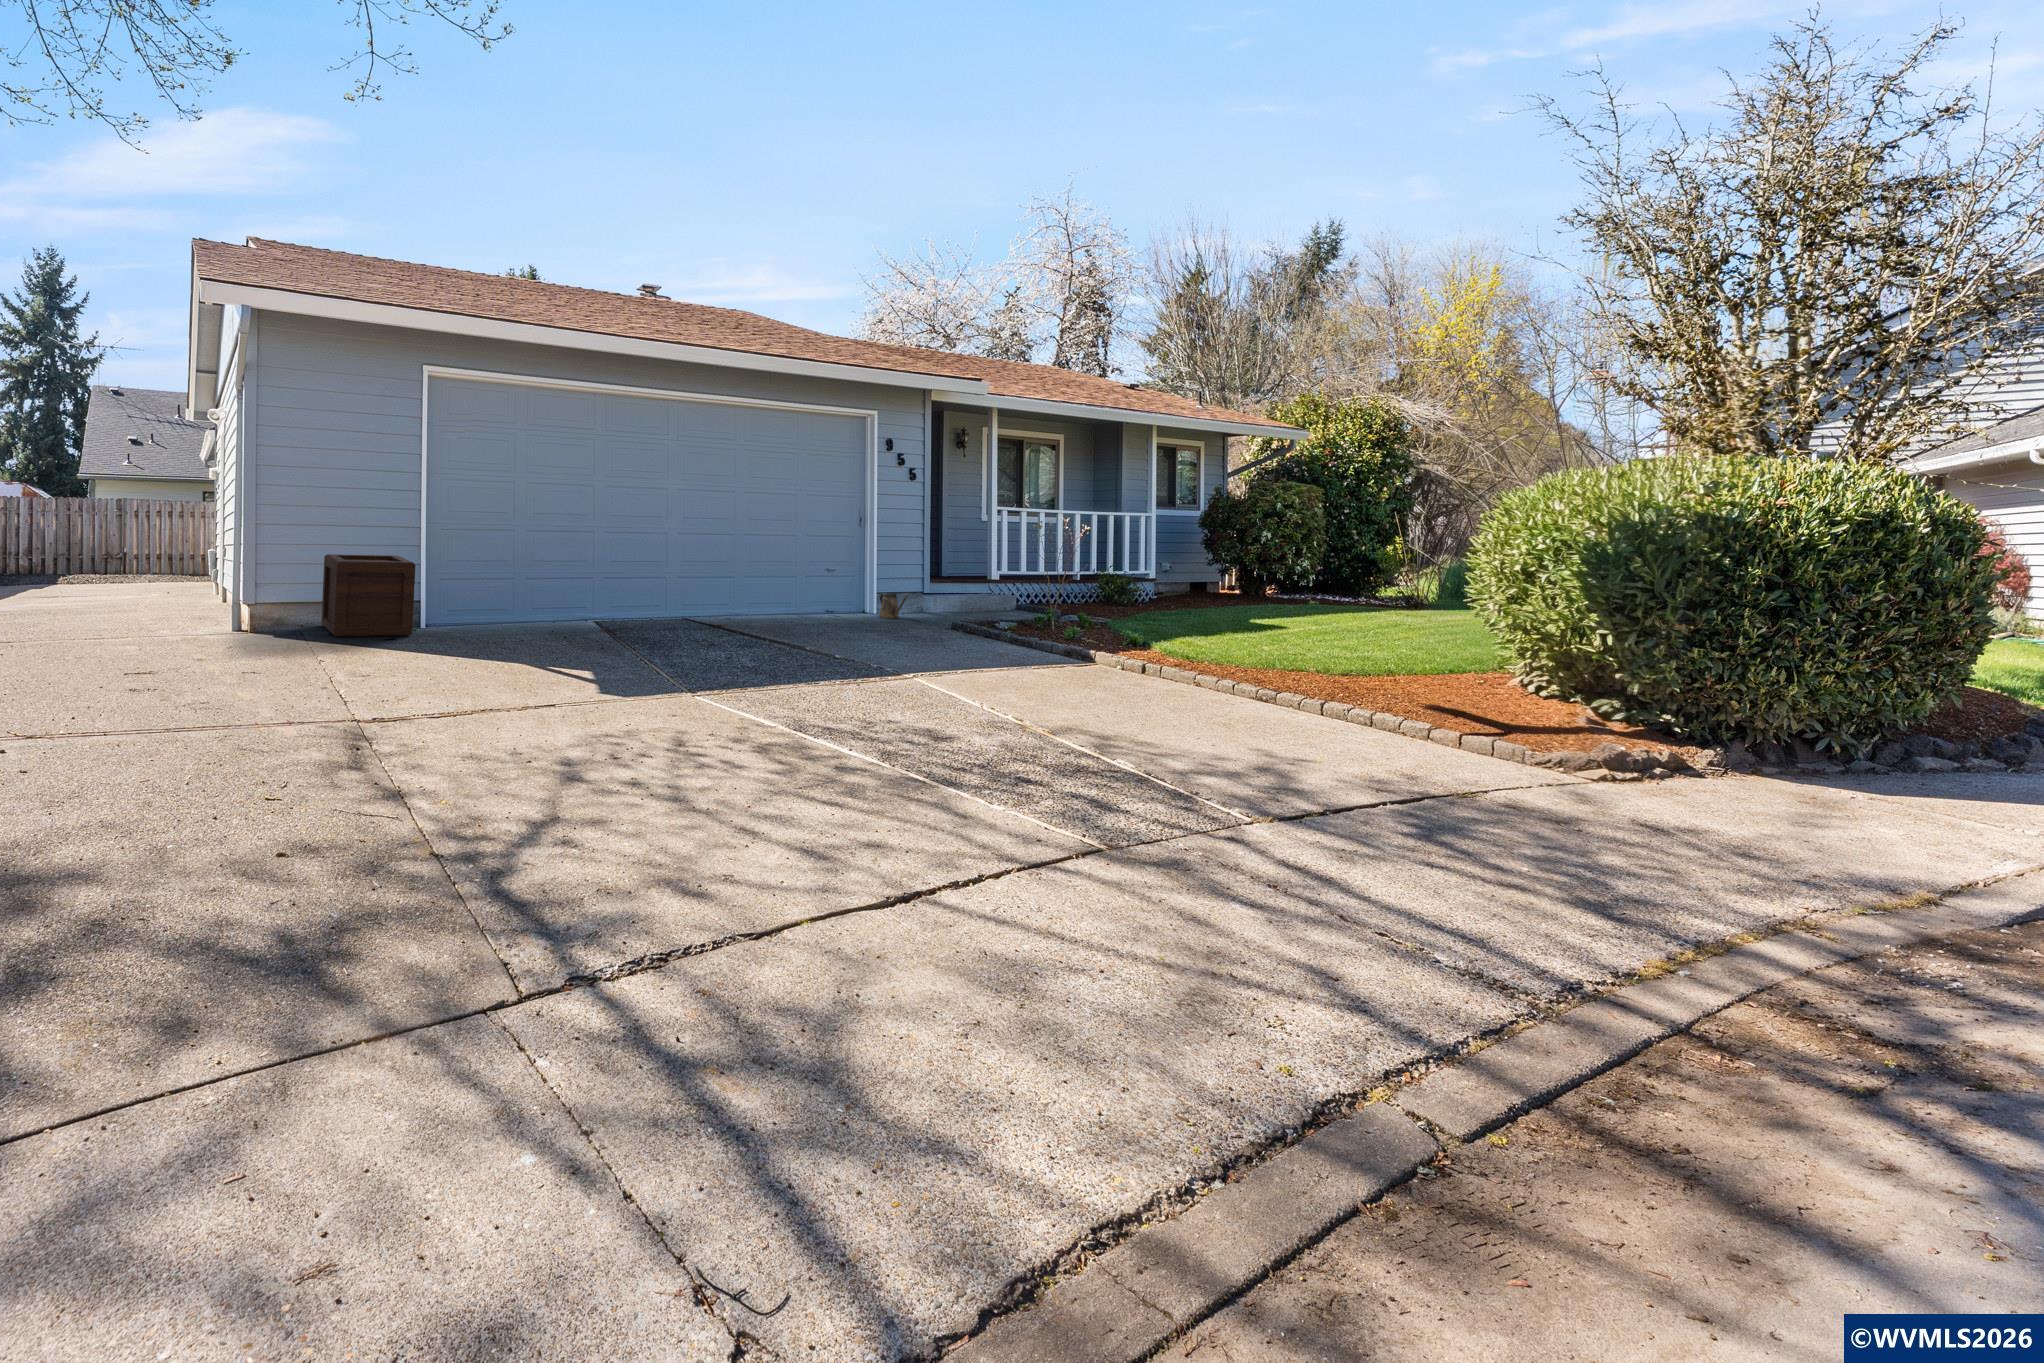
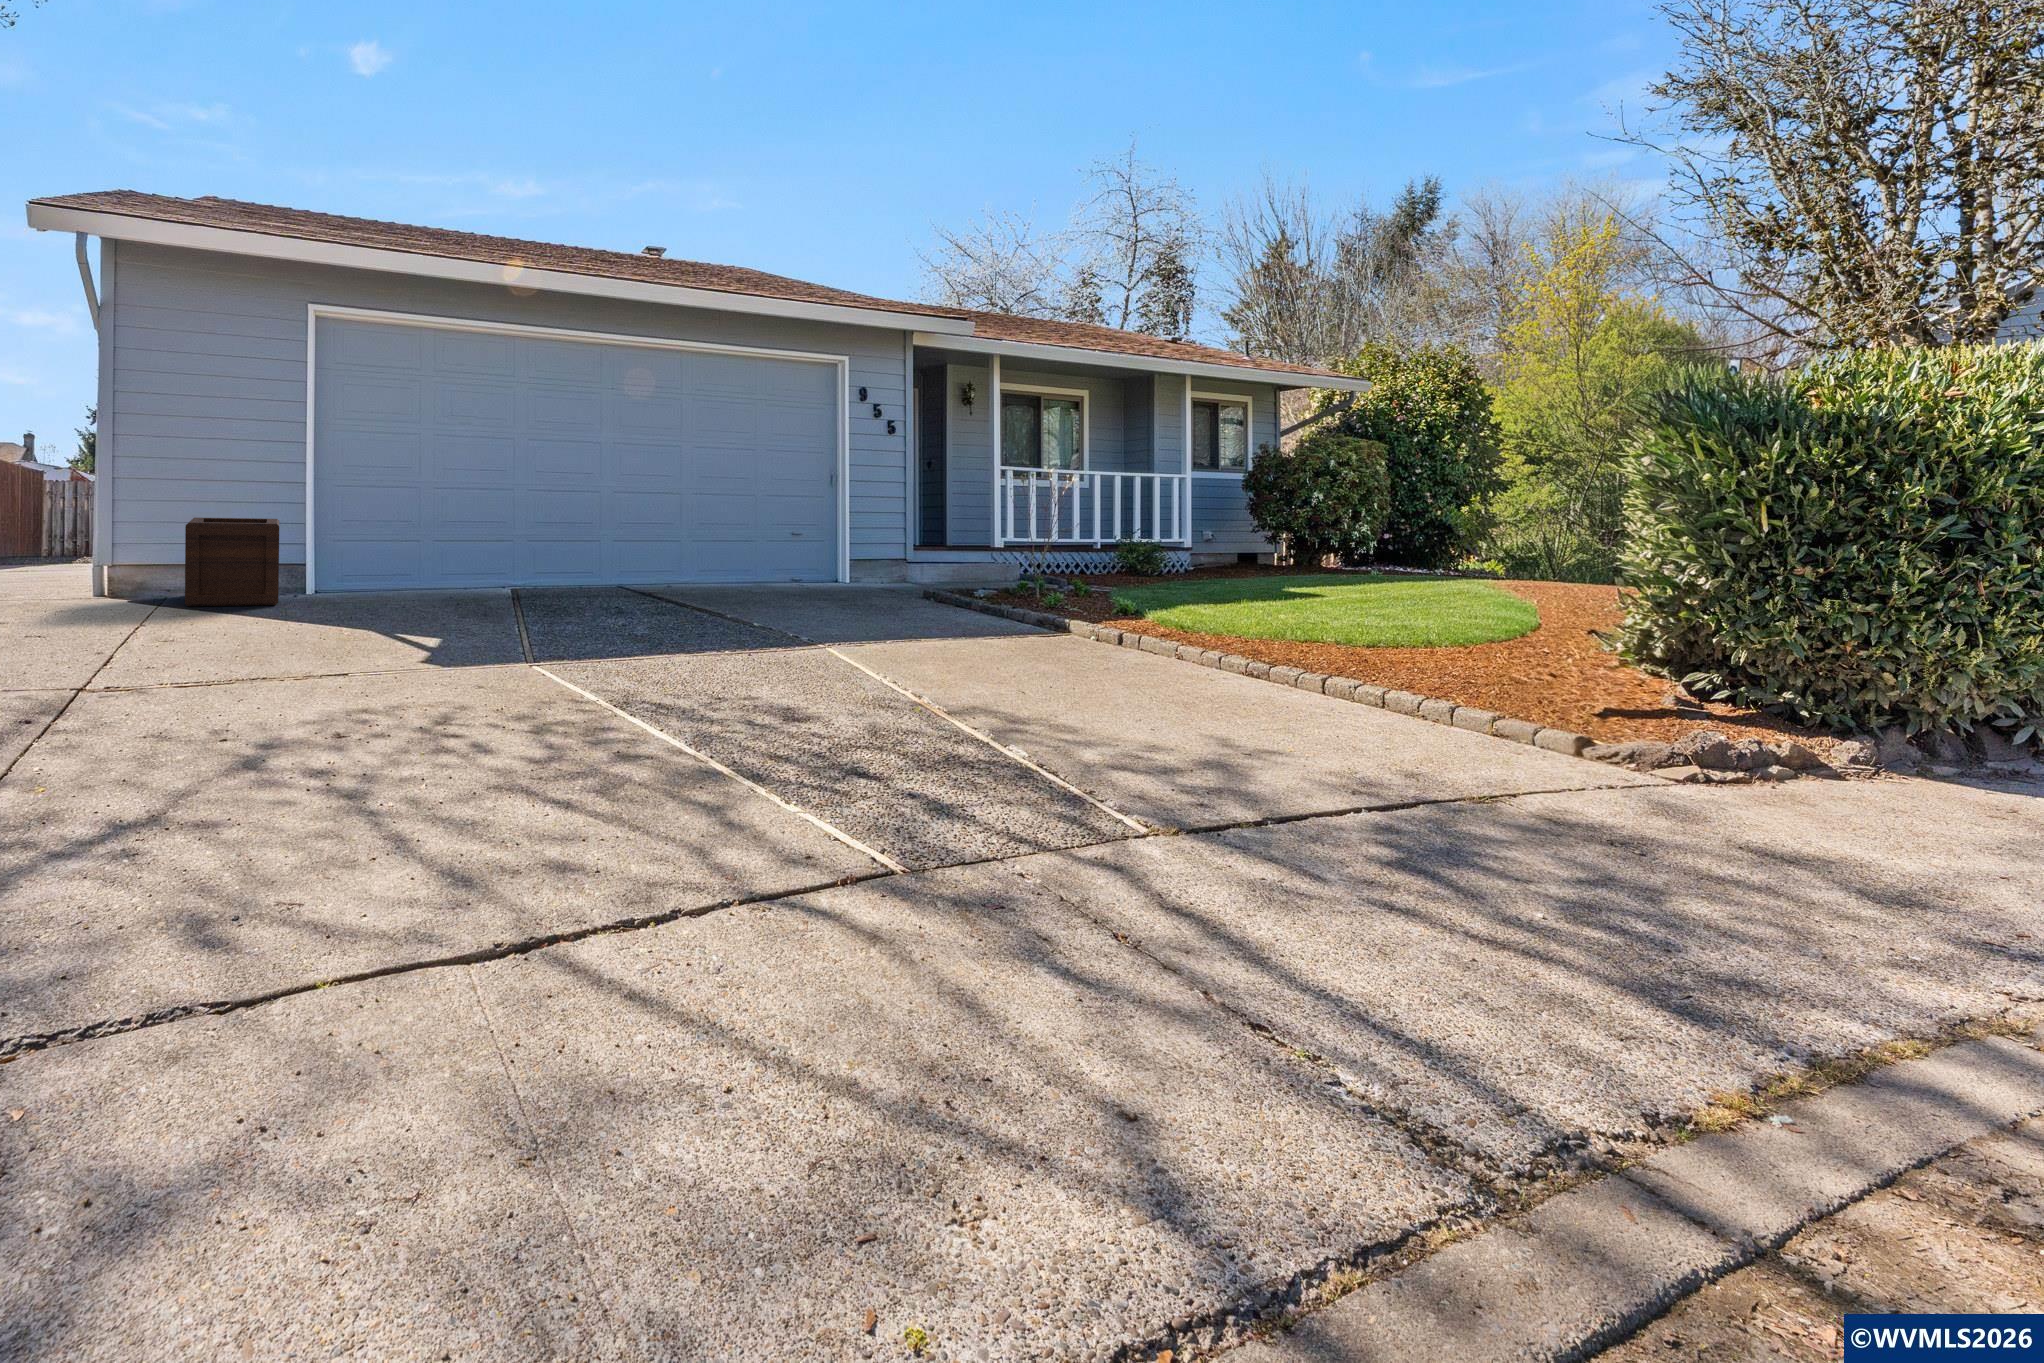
watering can: present [879,593,909,618] -> none [852,561,882,588]

